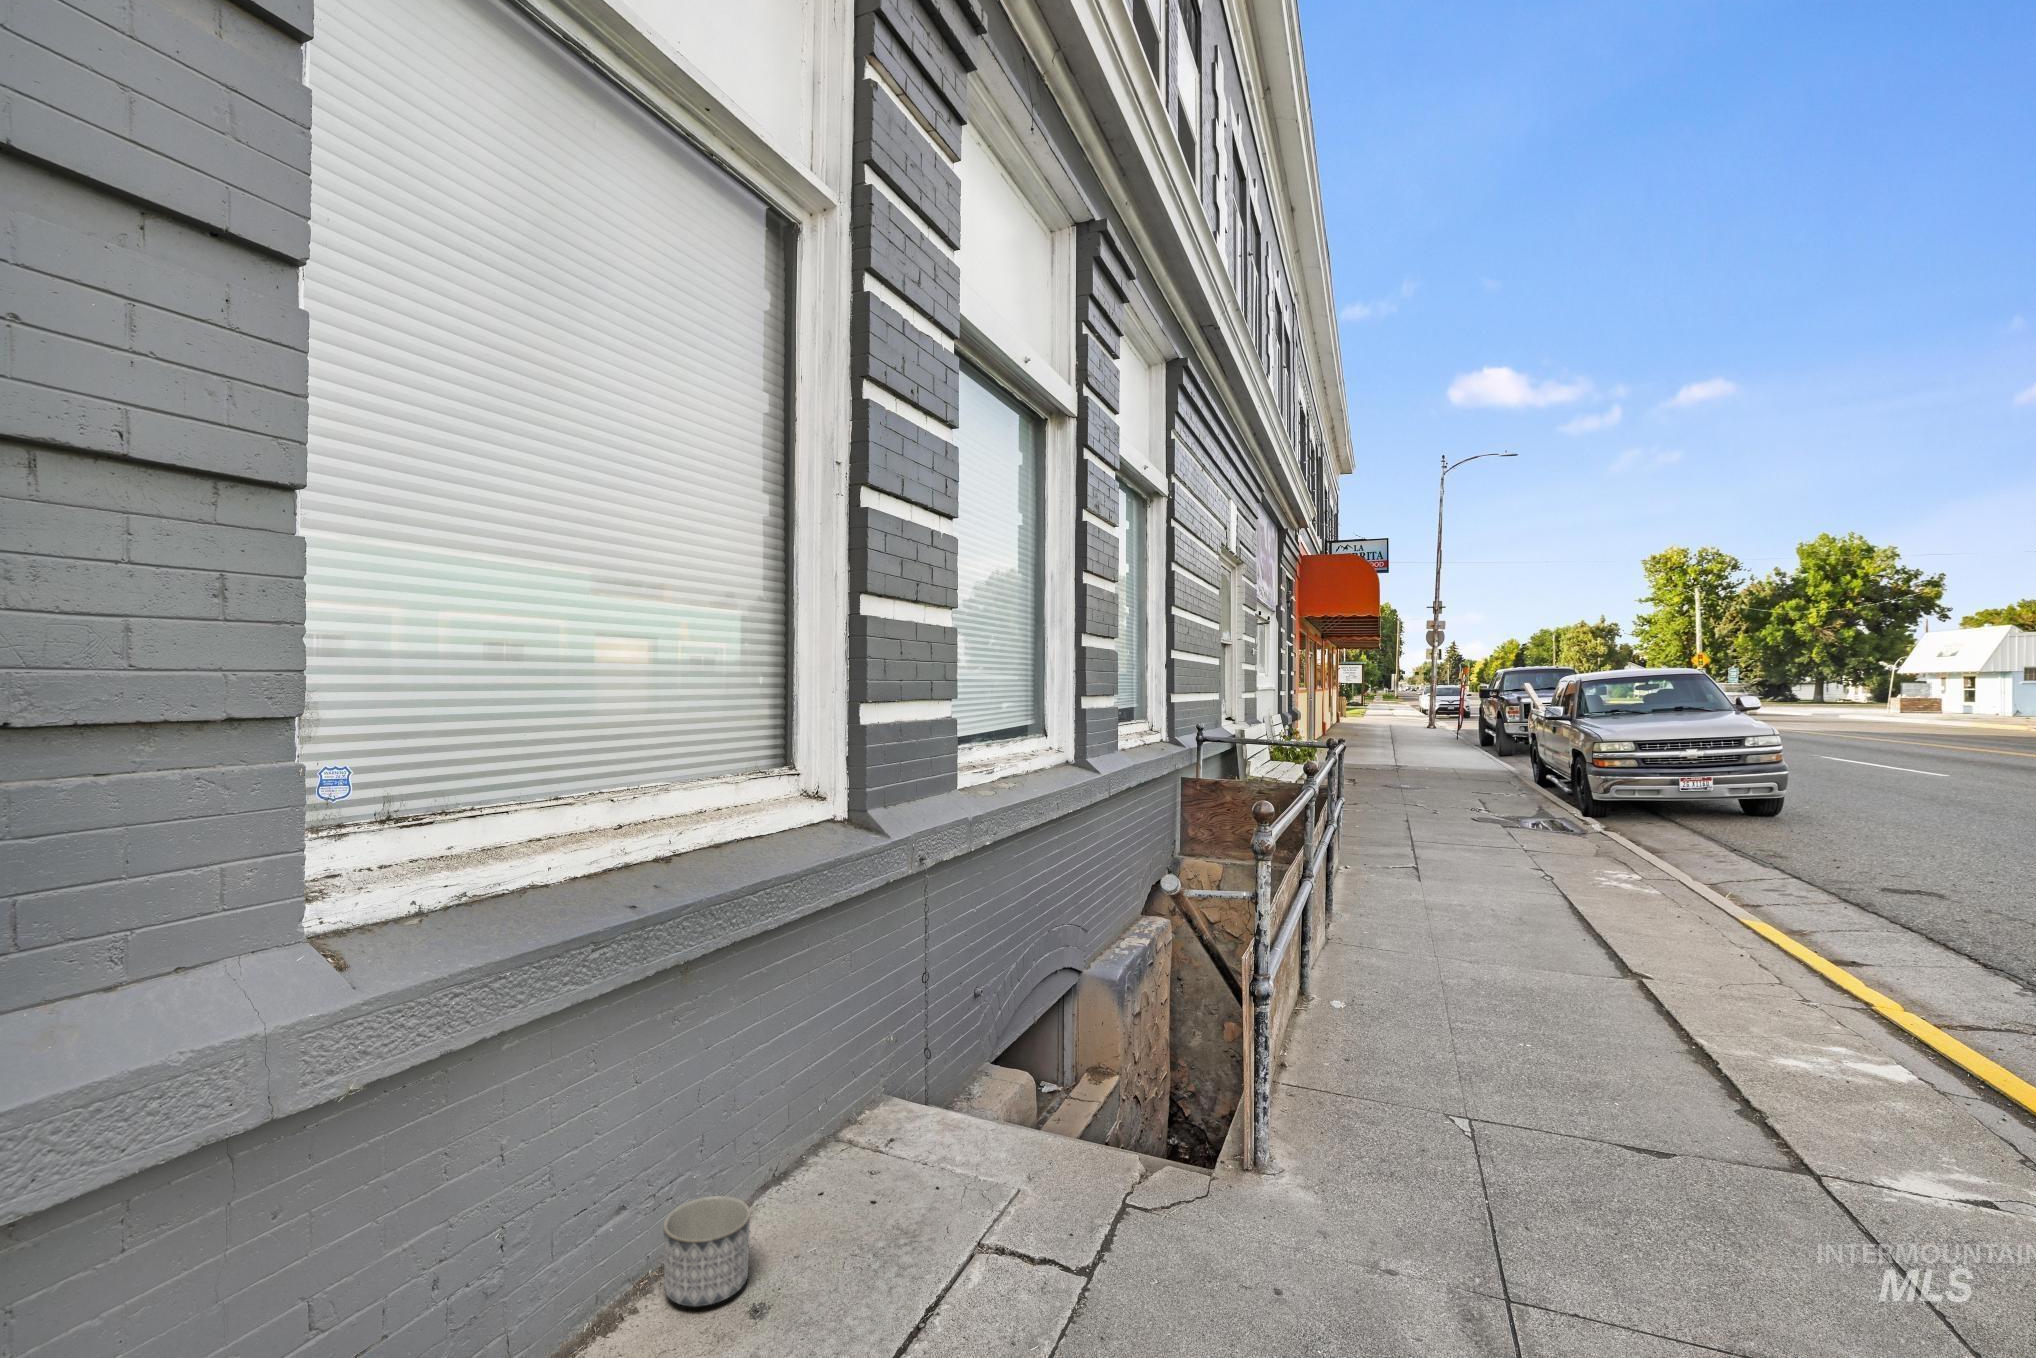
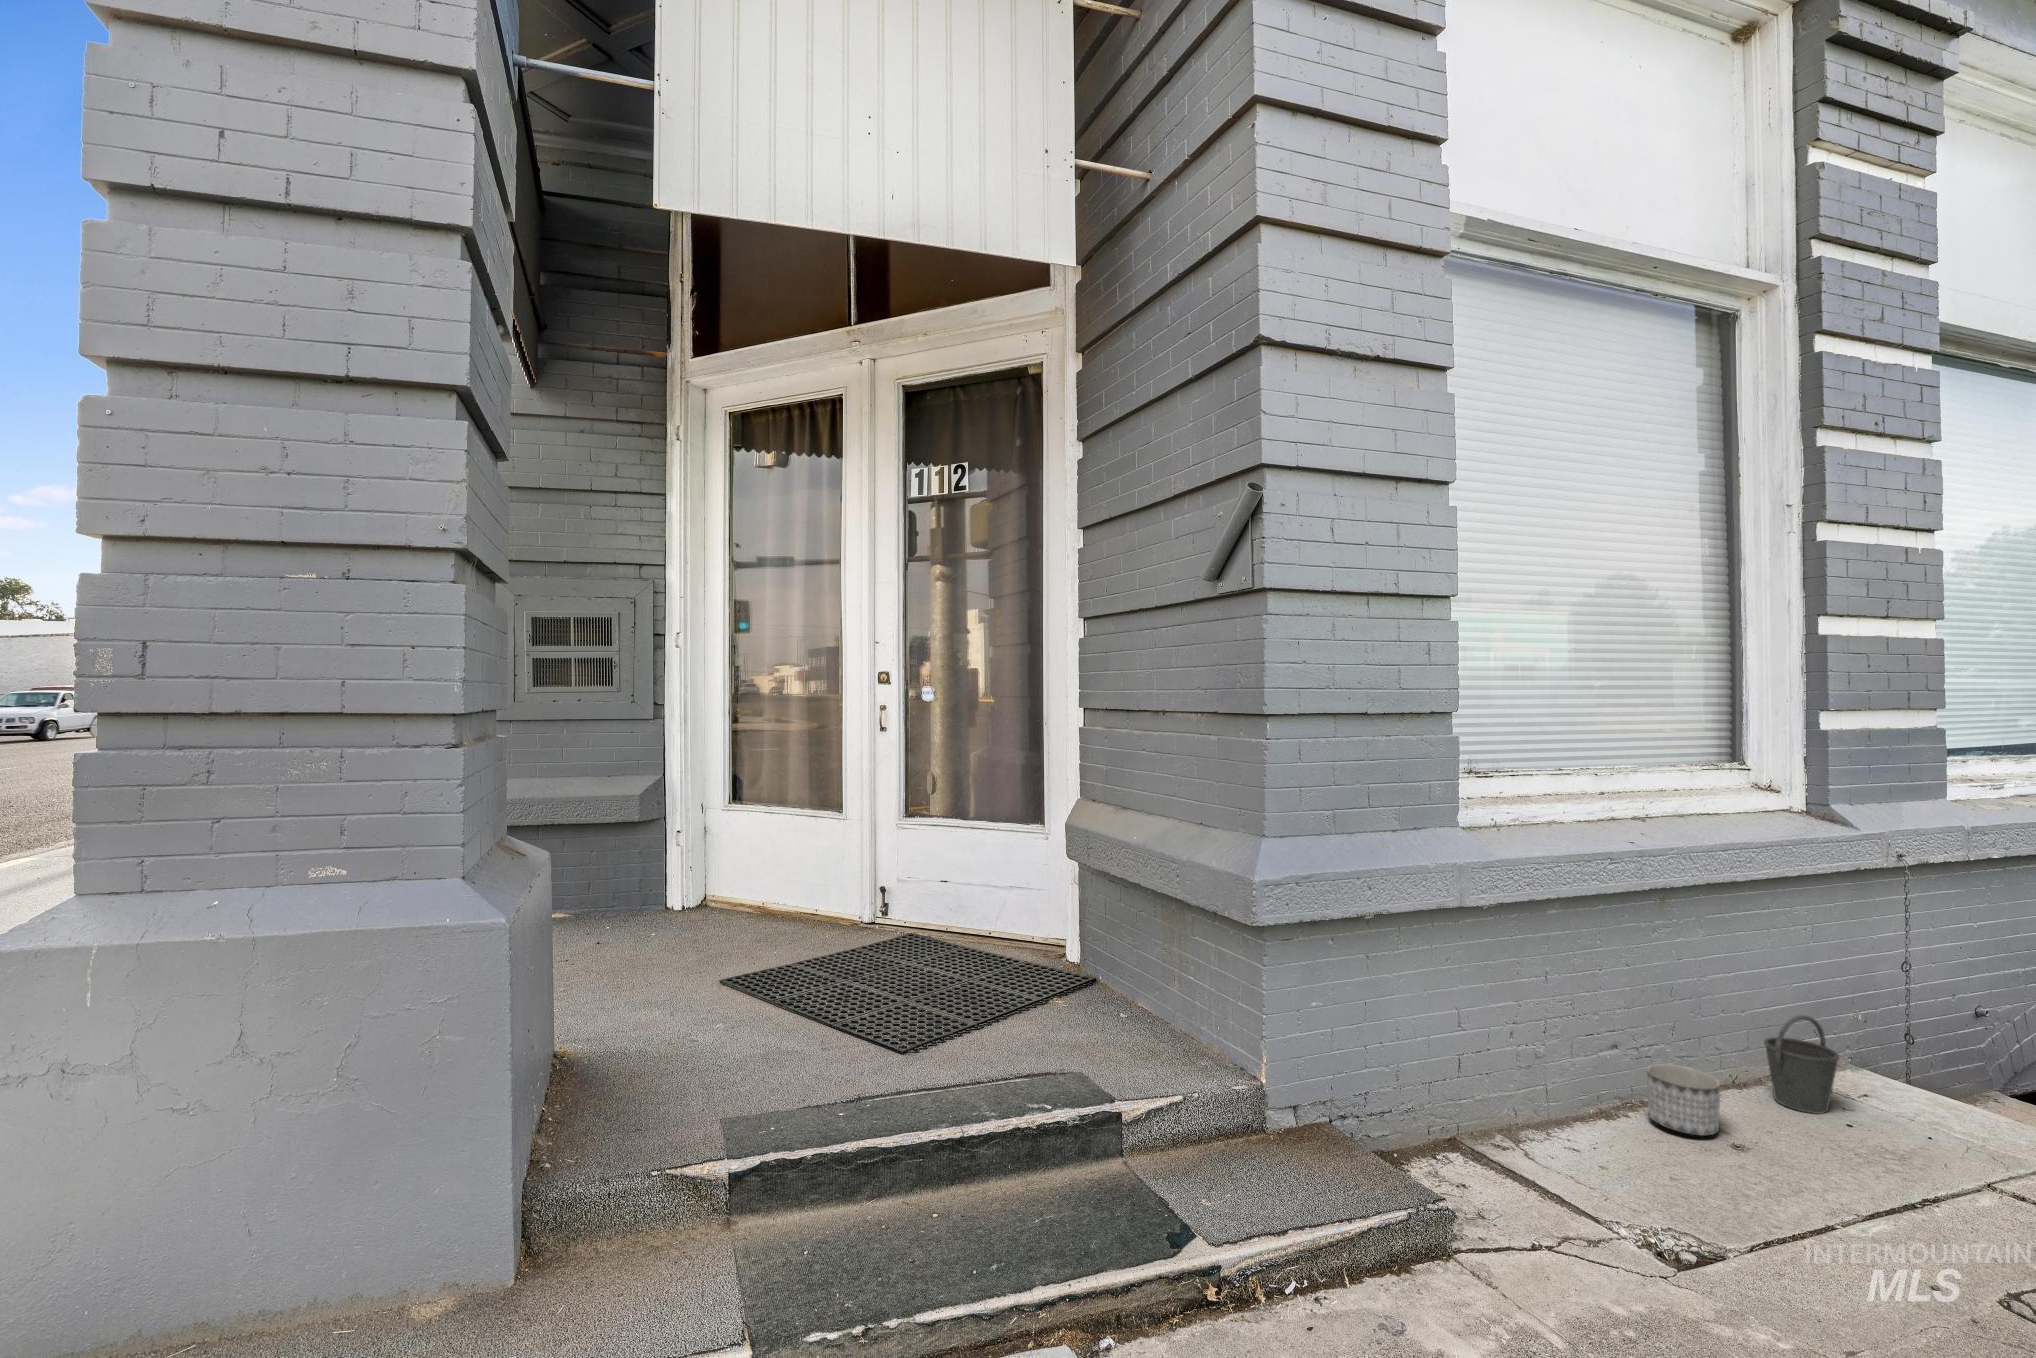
bucket: none [803,1069,873,1191] -> present [1764,1015,1839,1114]

